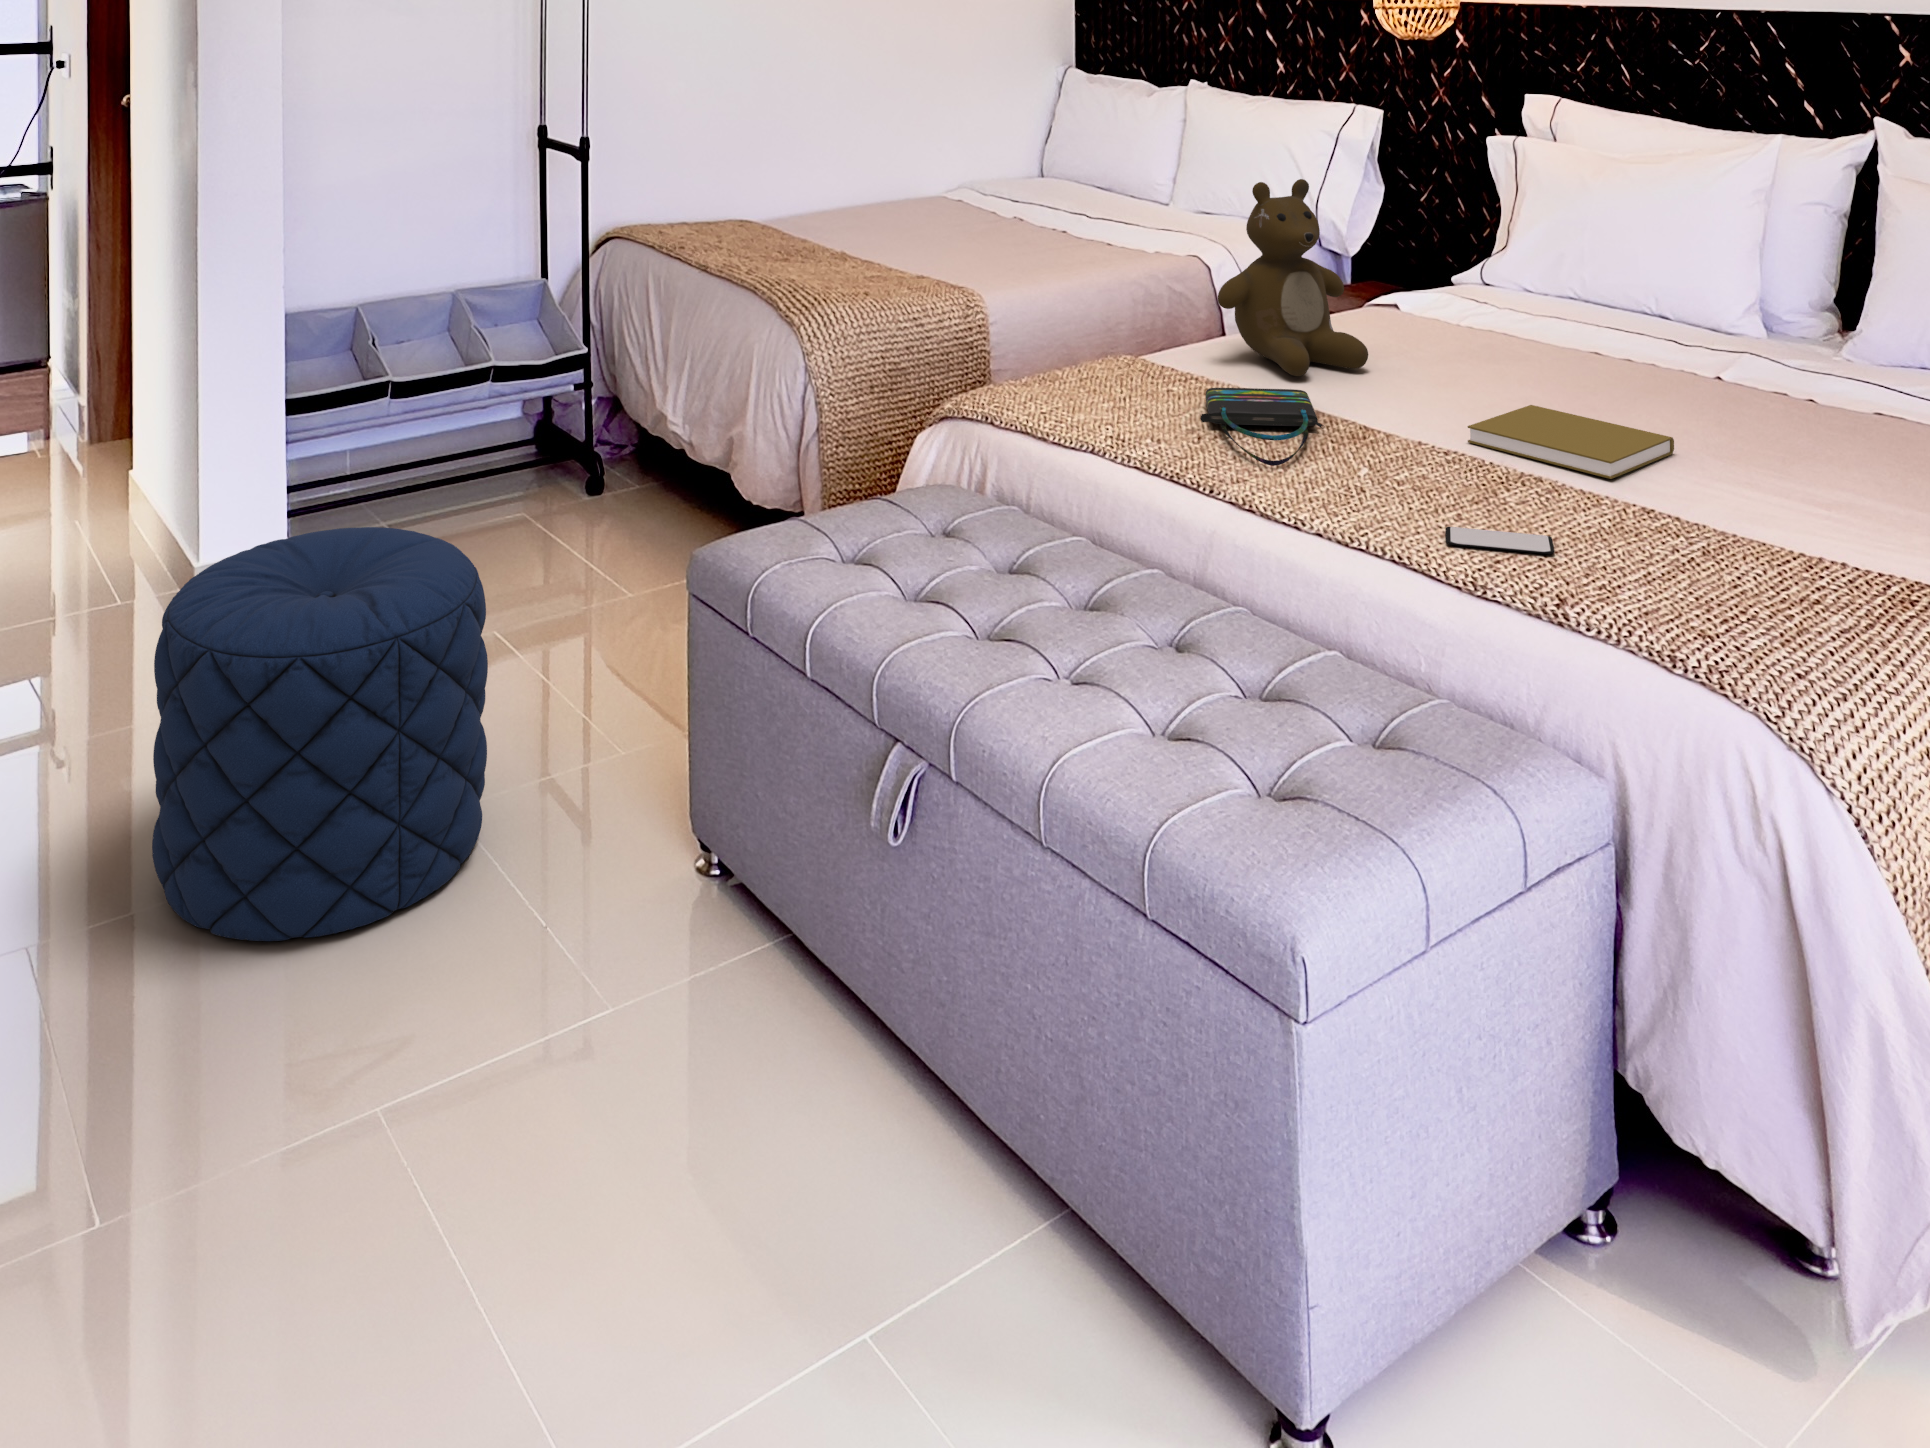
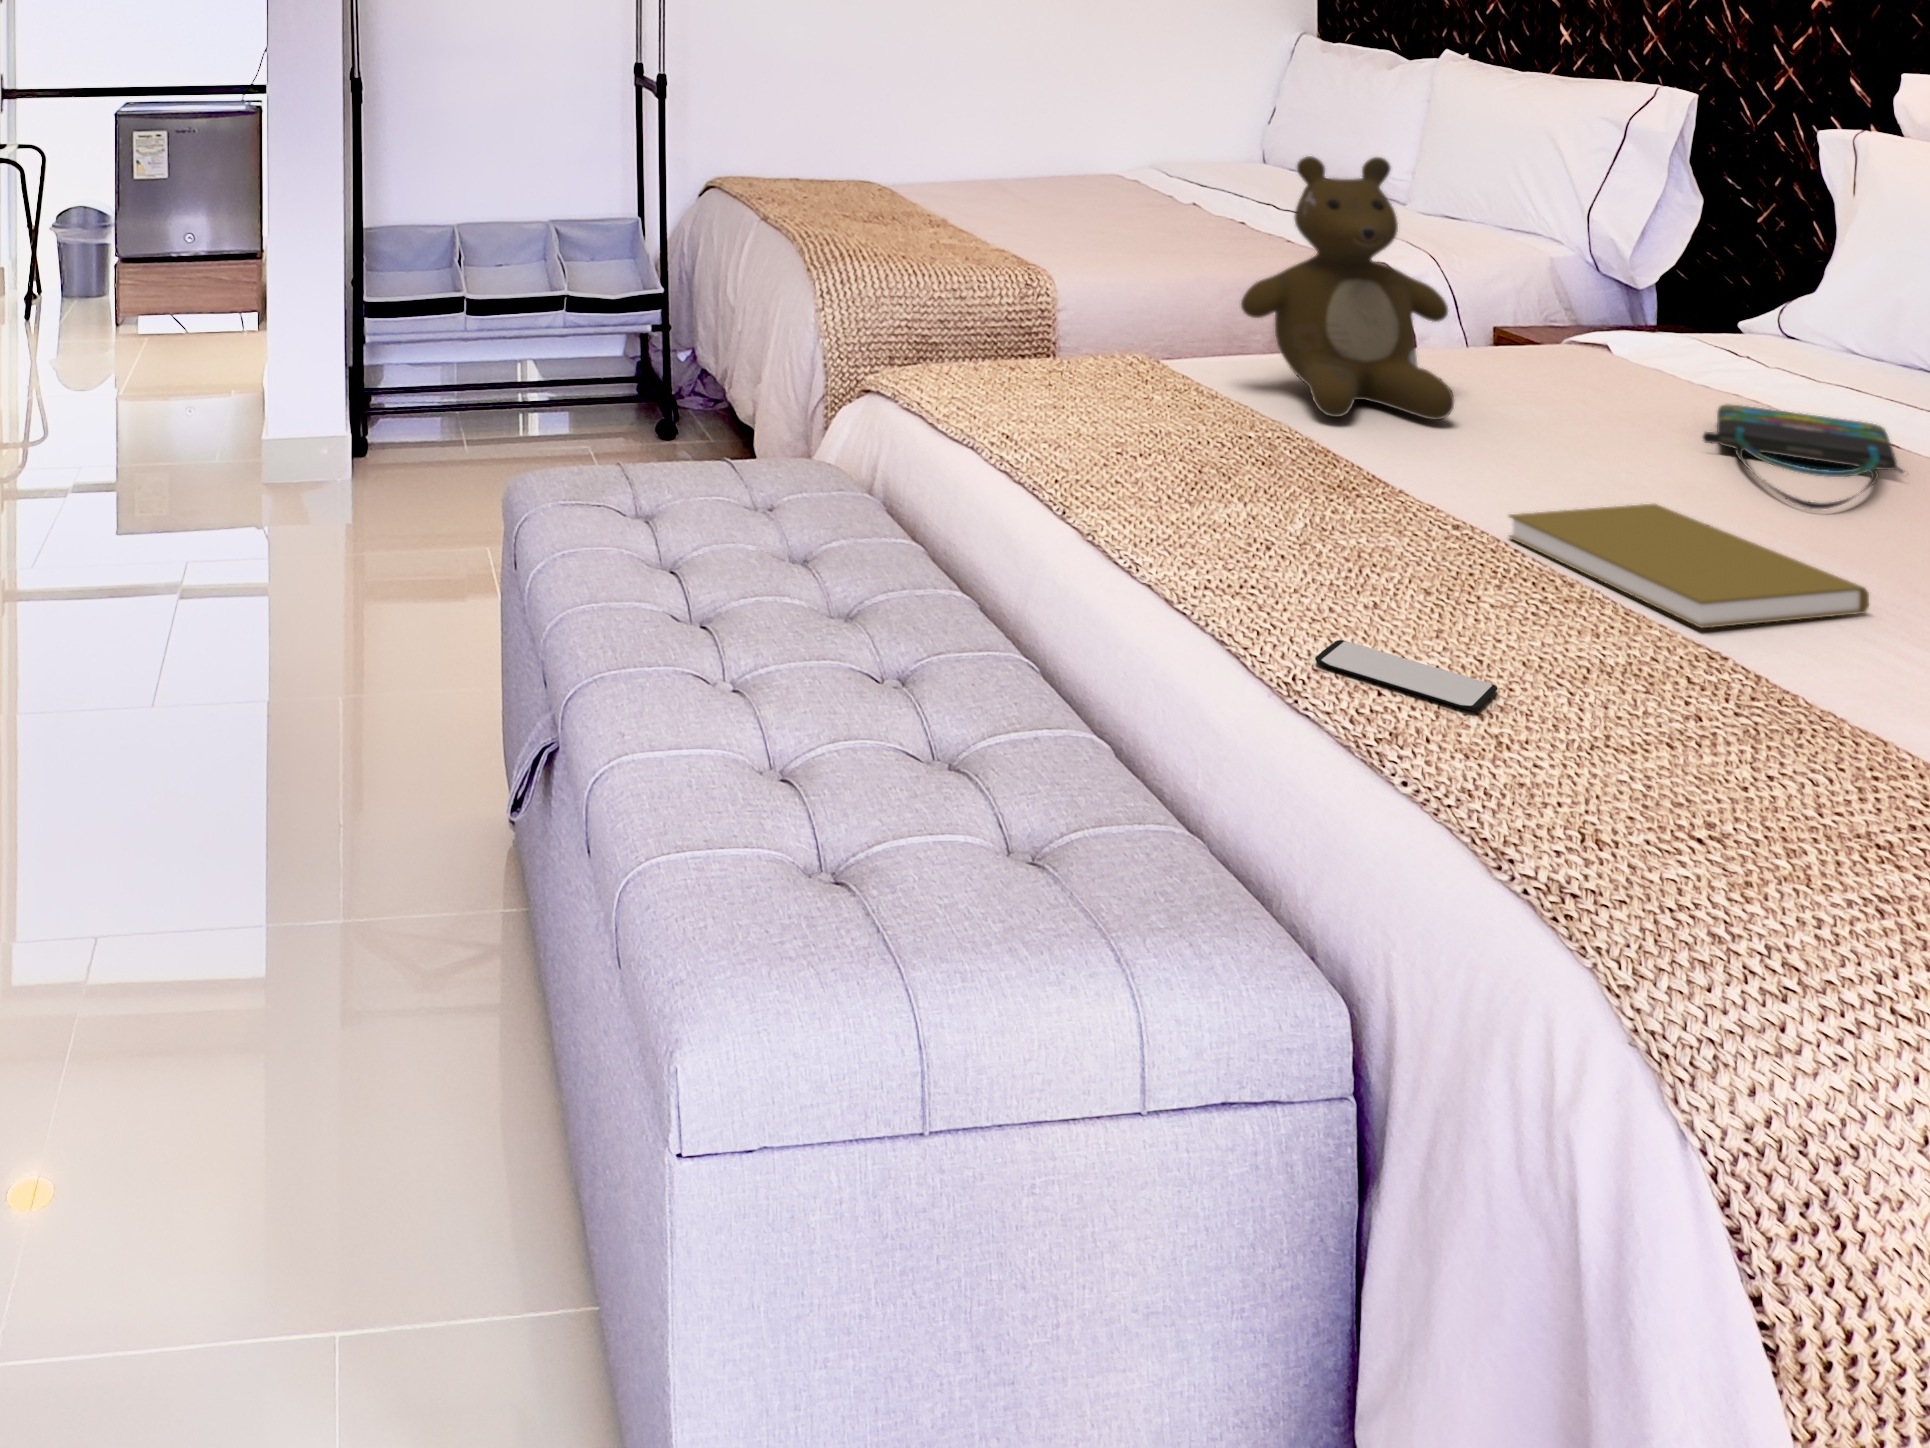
tote bag: present [1200,388,1324,466] -> present [1703,404,1905,509]
pouf: present [152,527,488,941] -> none [25,421,337,806]

